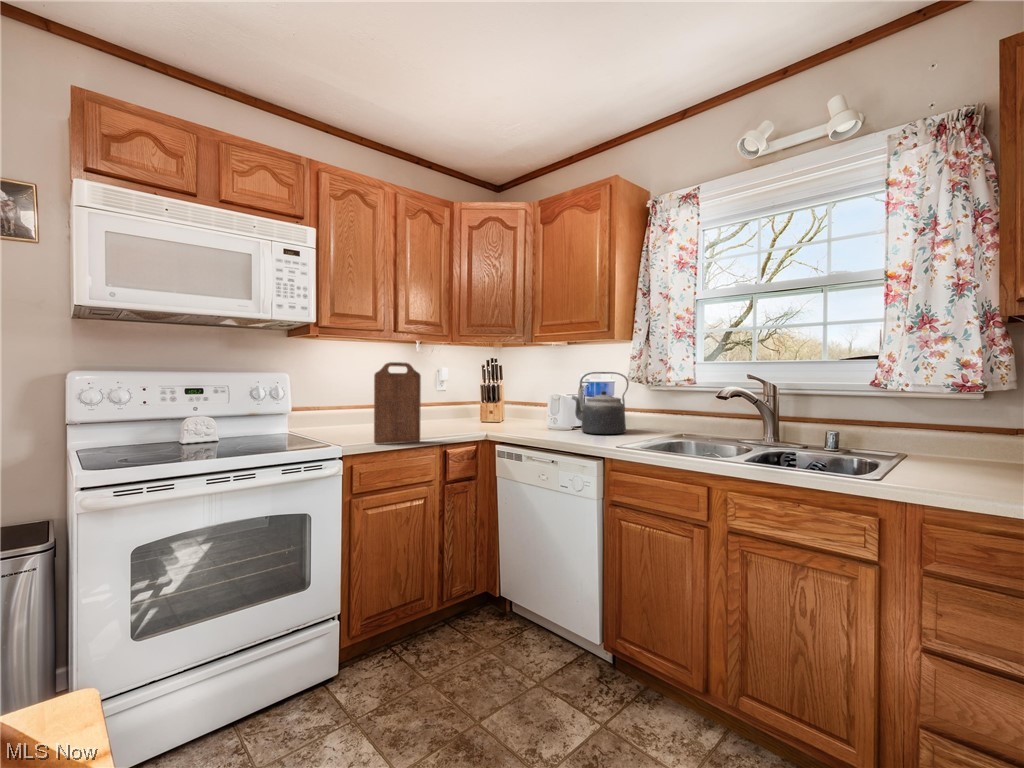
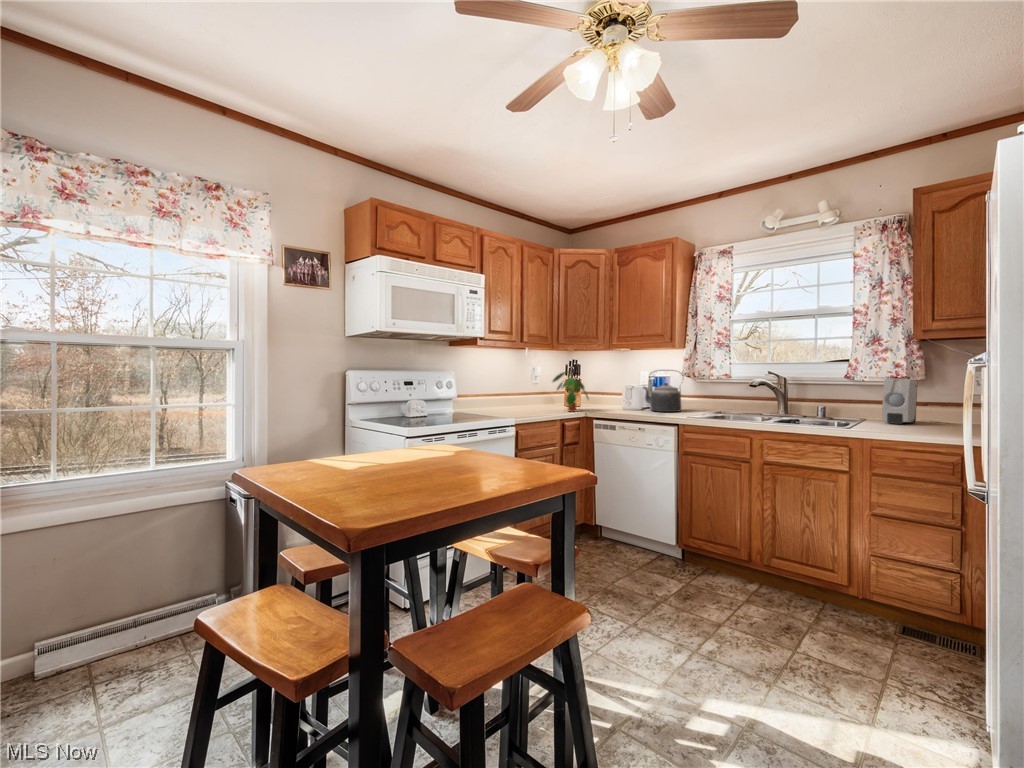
cutting board: present [374,362,421,444] -> none [526,364,553,418]
plant: none [441,372,500,431] -> present [553,372,588,412]
soap dispenser: none [937,388,1000,468] -> present [882,379,917,424]

